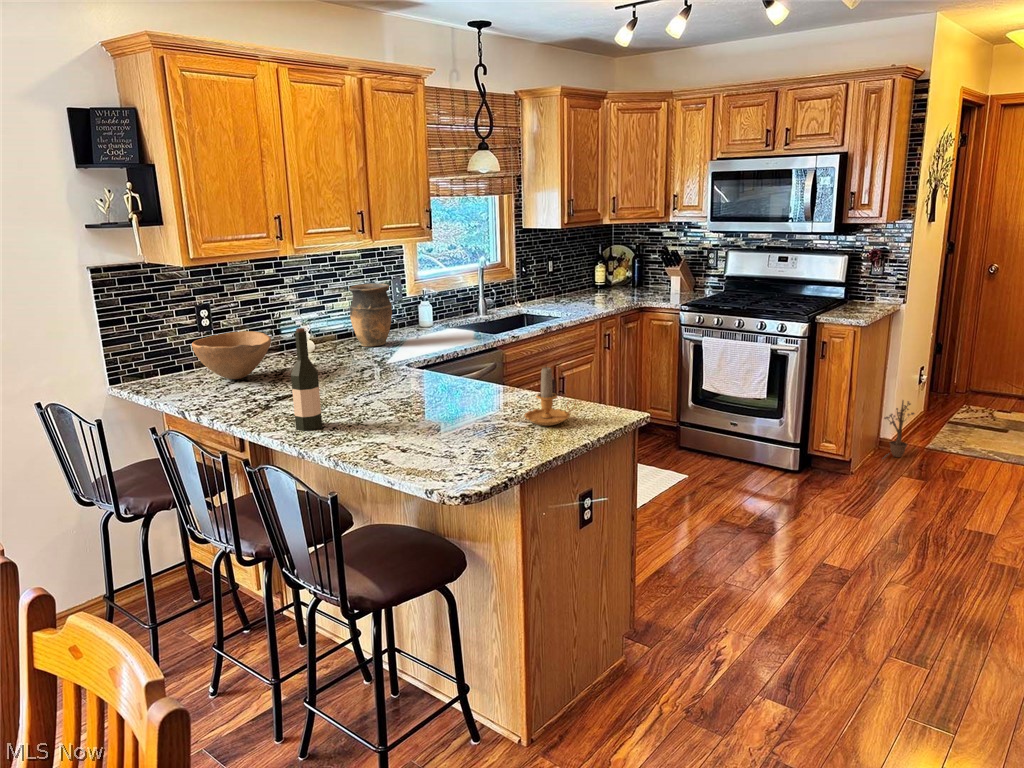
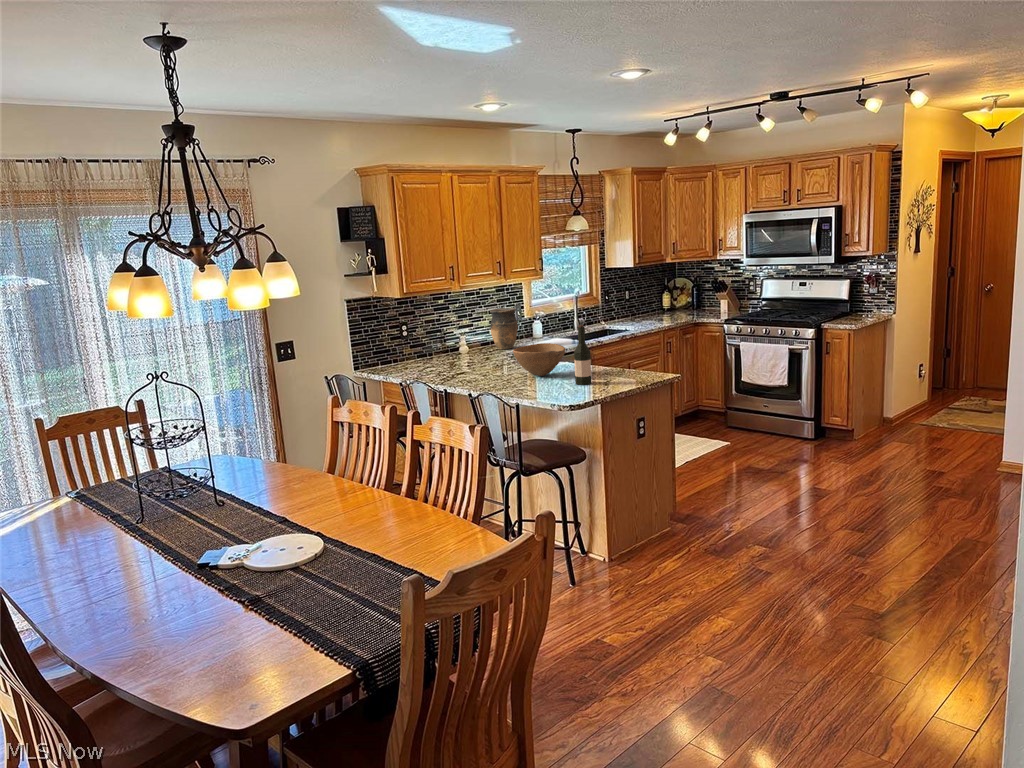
wine bottle: present [291,328,322,431] -> present [574,325,592,385]
bowl: present [192,331,271,379] -> present [513,343,566,376]
candle: present [525,367,576,426] -> none [603,345,634,380]
decorative plant: present [883,401,914,459] -> none [883,386,908,431]

